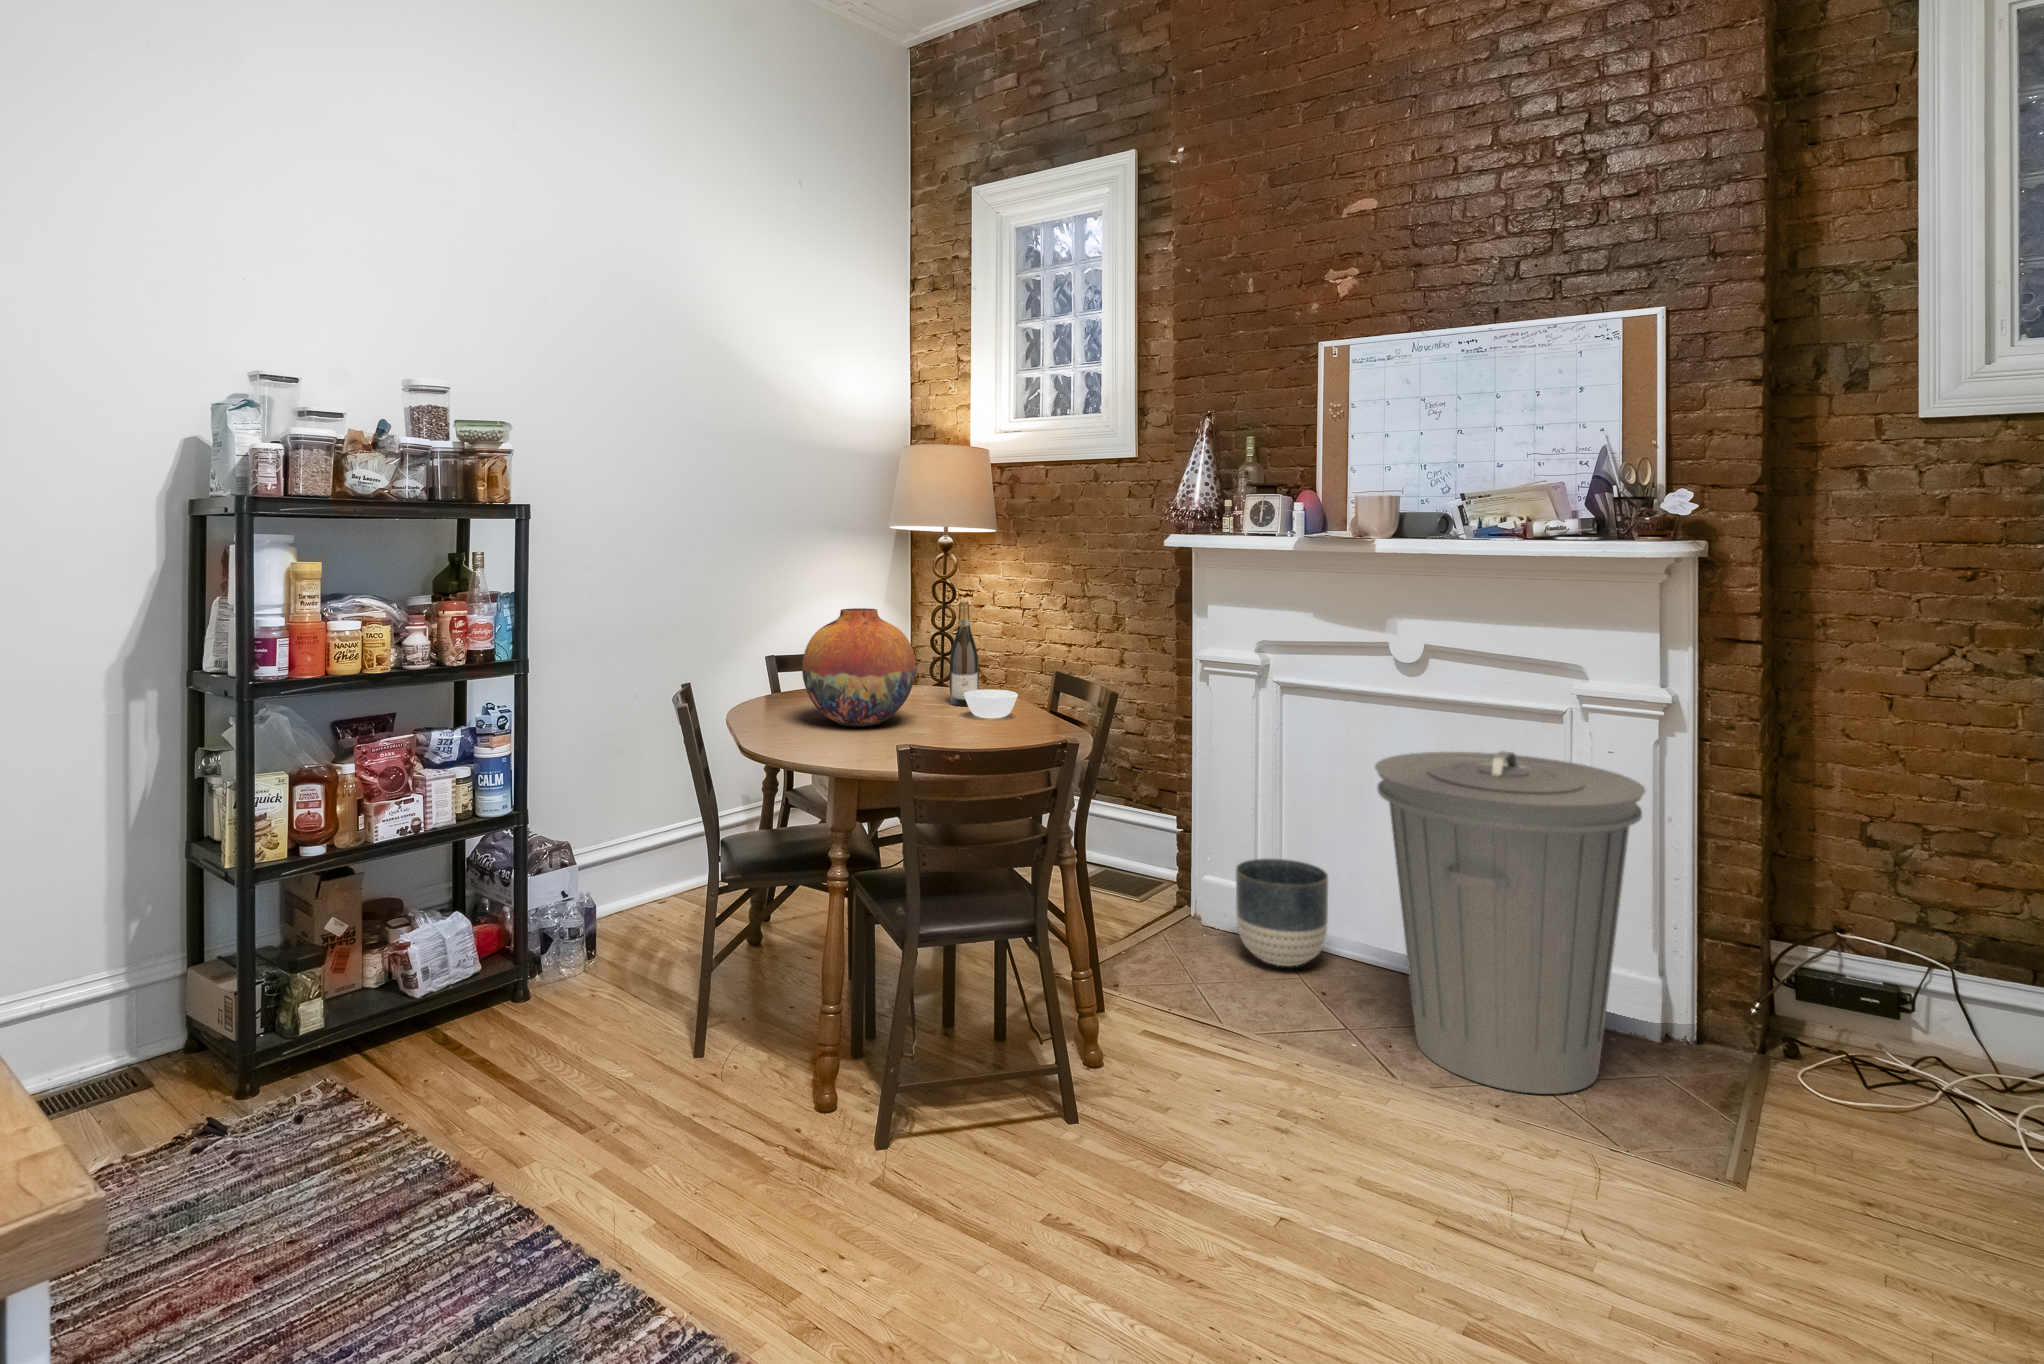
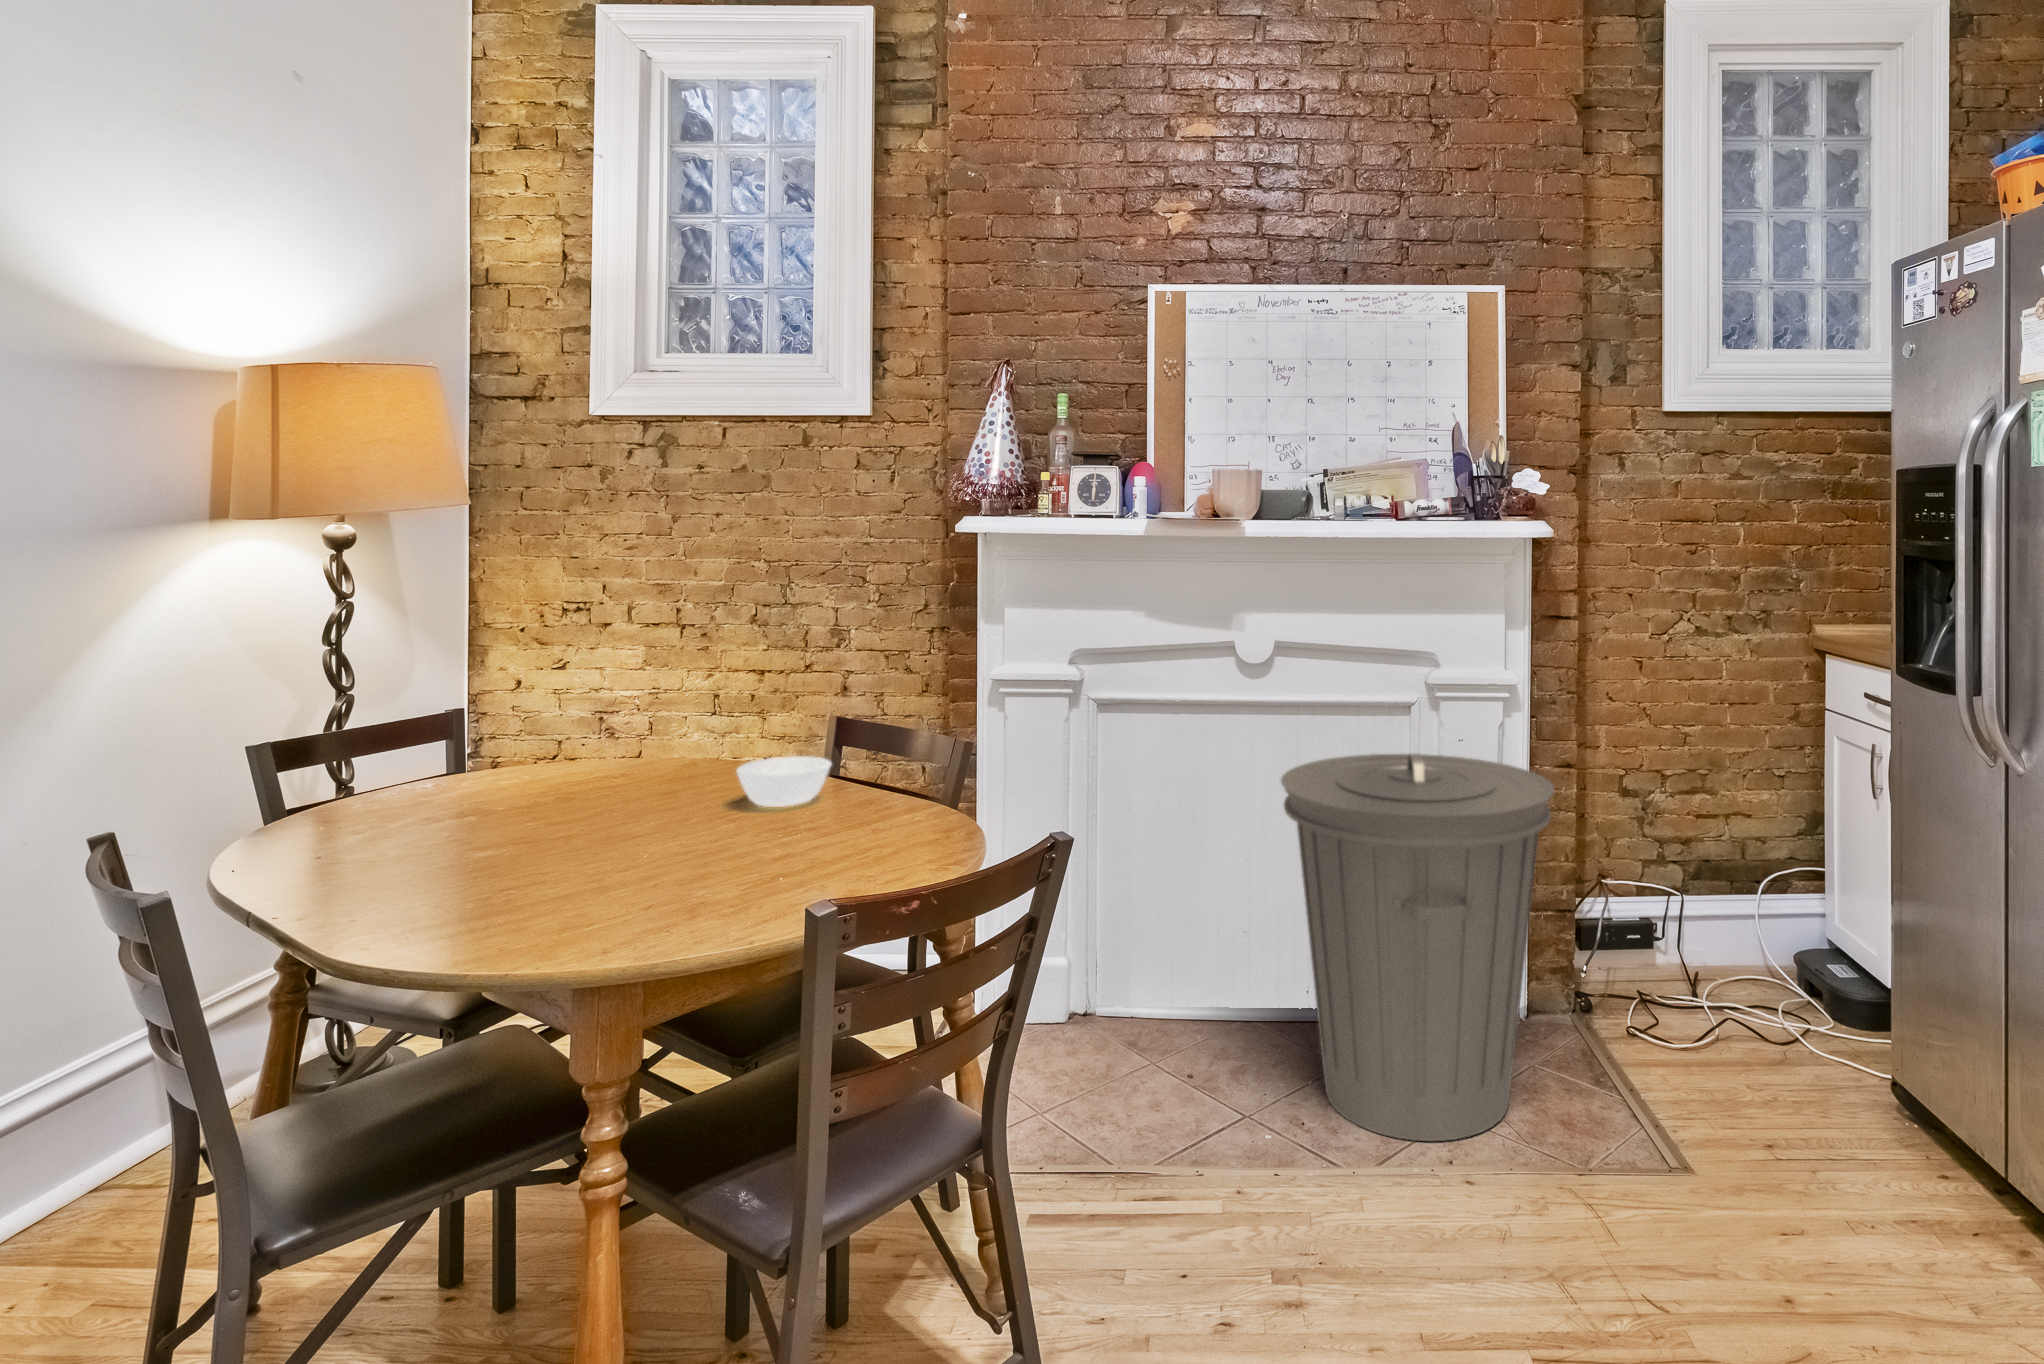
wine bottle: present [950,602,979,706] -> none [680,618,733,790]
vase: present [802,608,916,726] -> none [416,639,671,869]
planter: present [1236,859,1328,967] -> none [1074,916,1185,1056]

